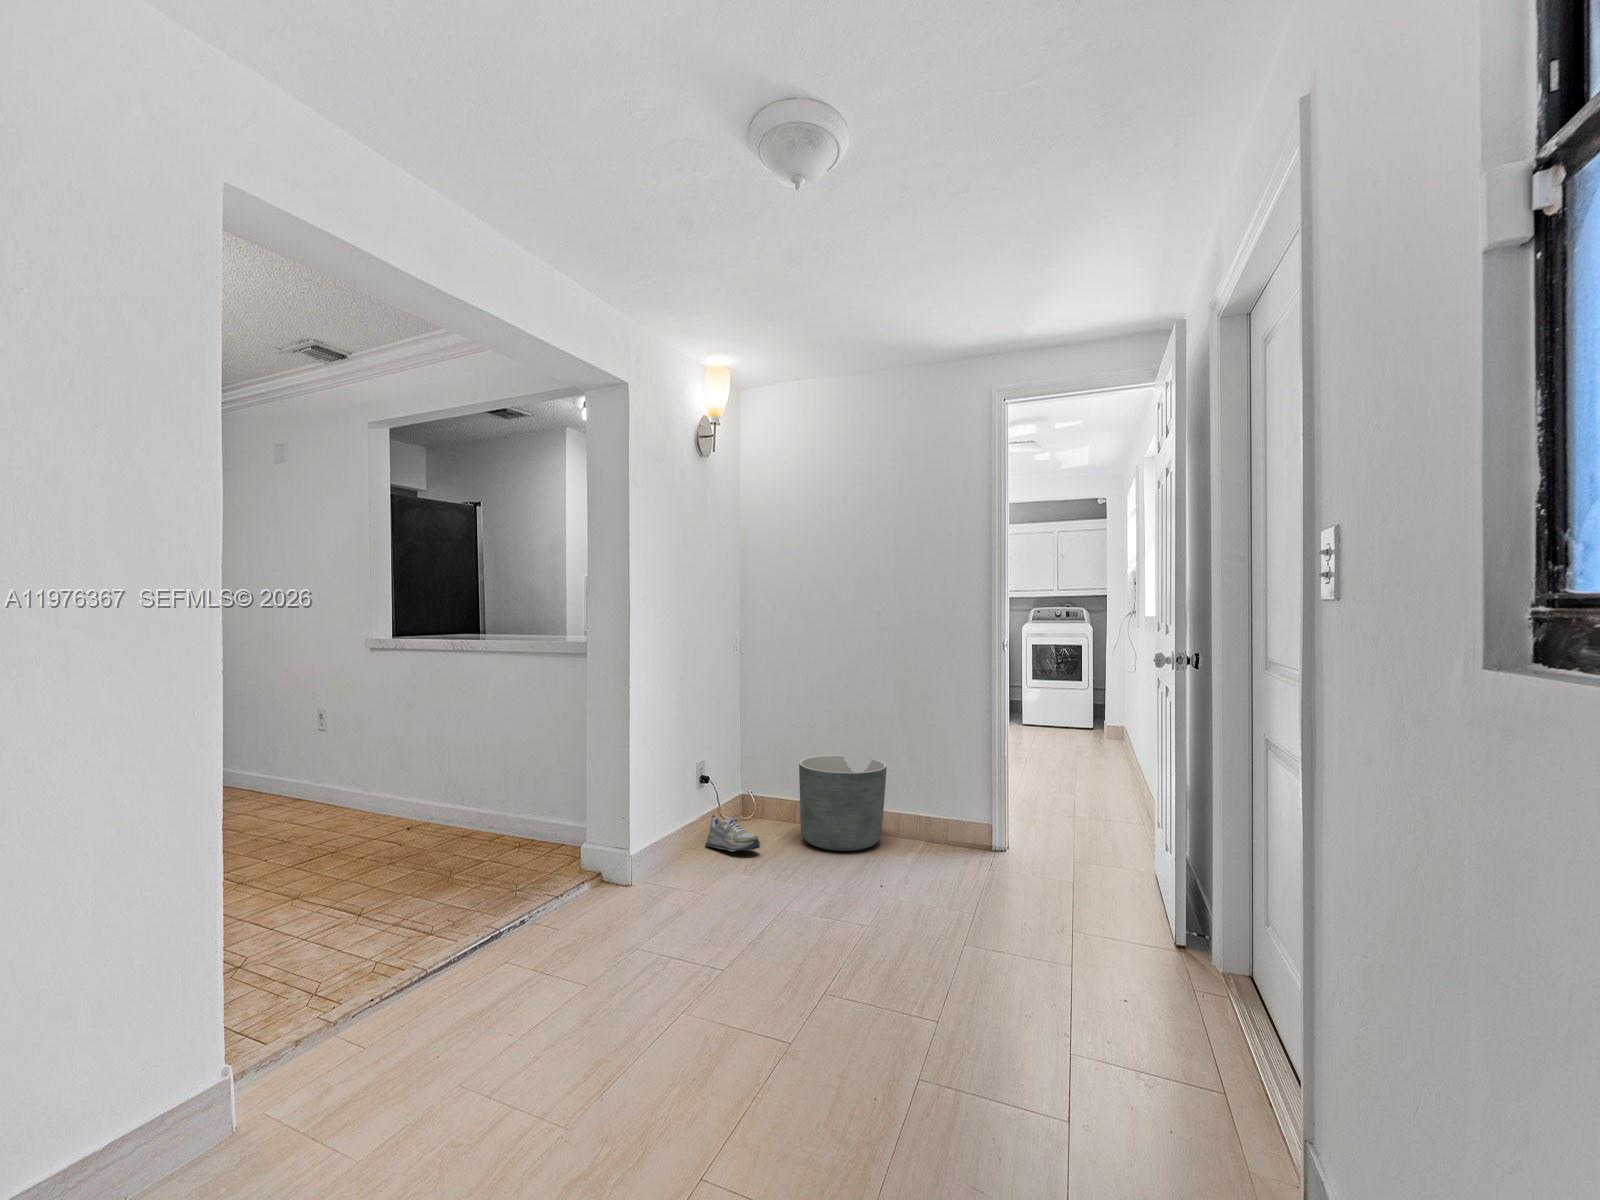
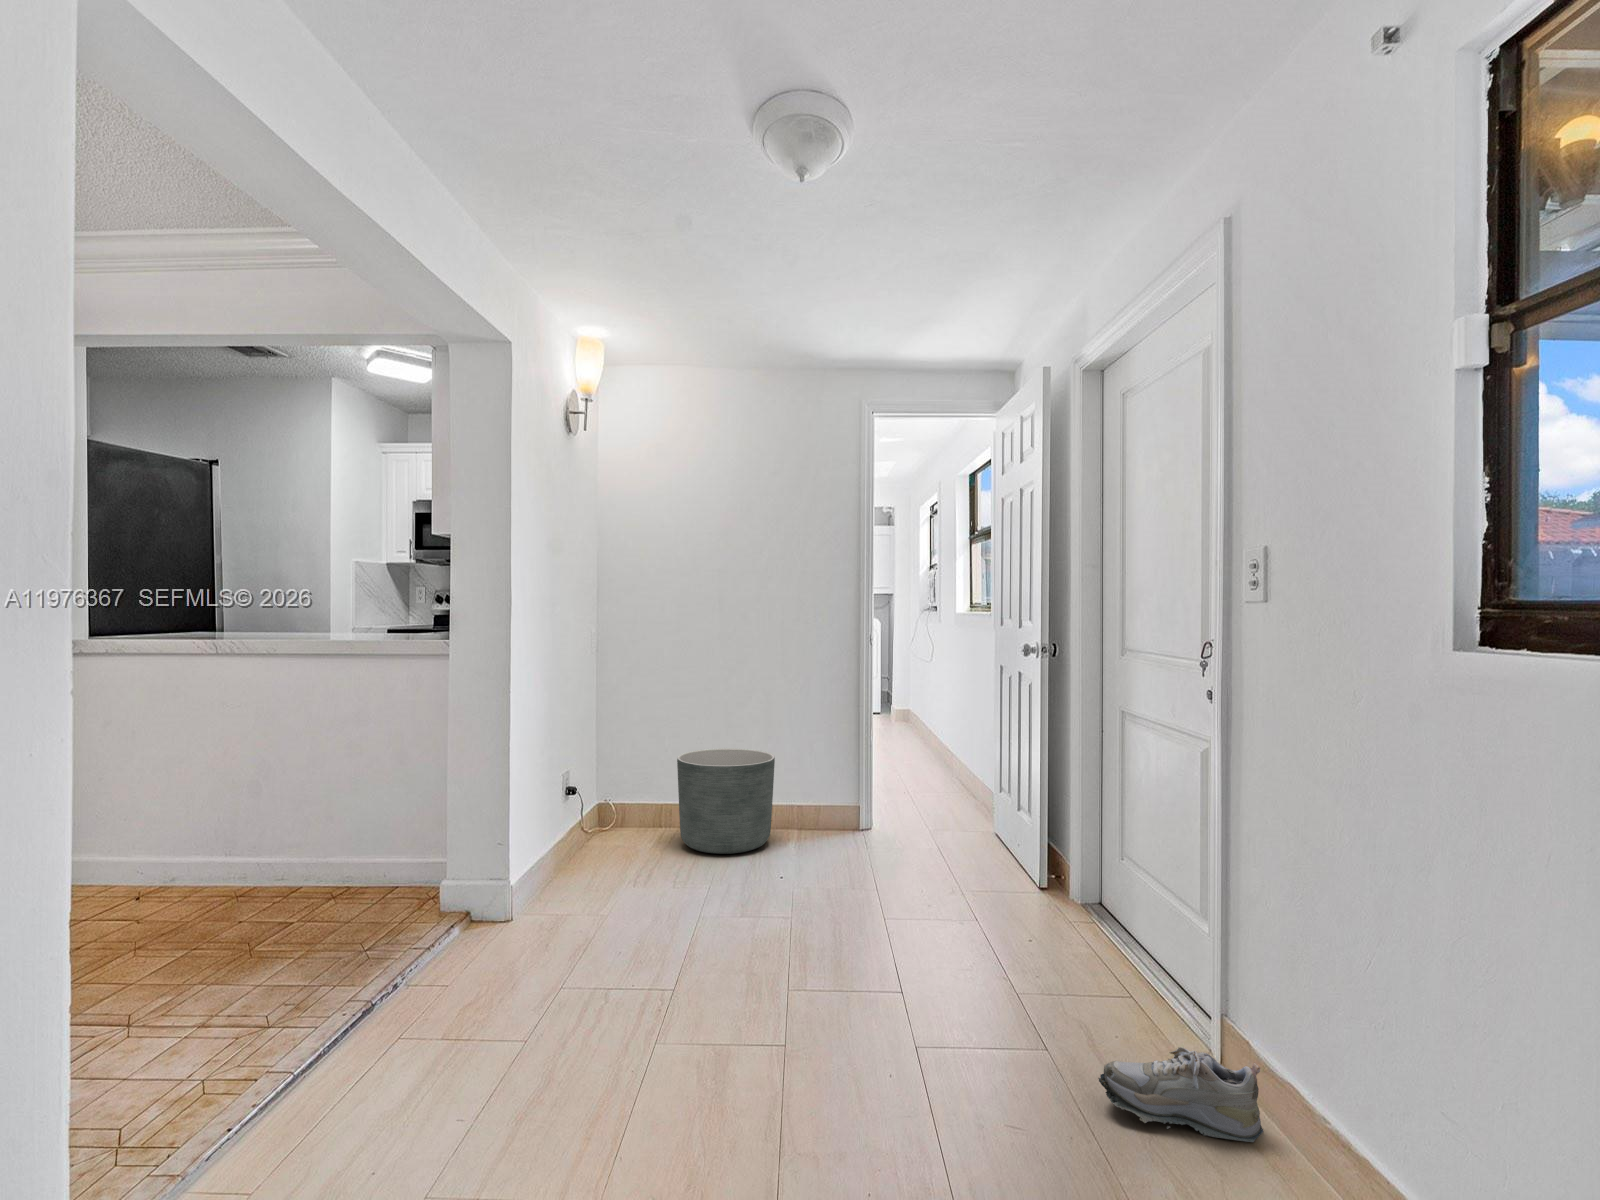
shoe: present [705,815,760,851] -> present [1098,1047,1264,1142]

